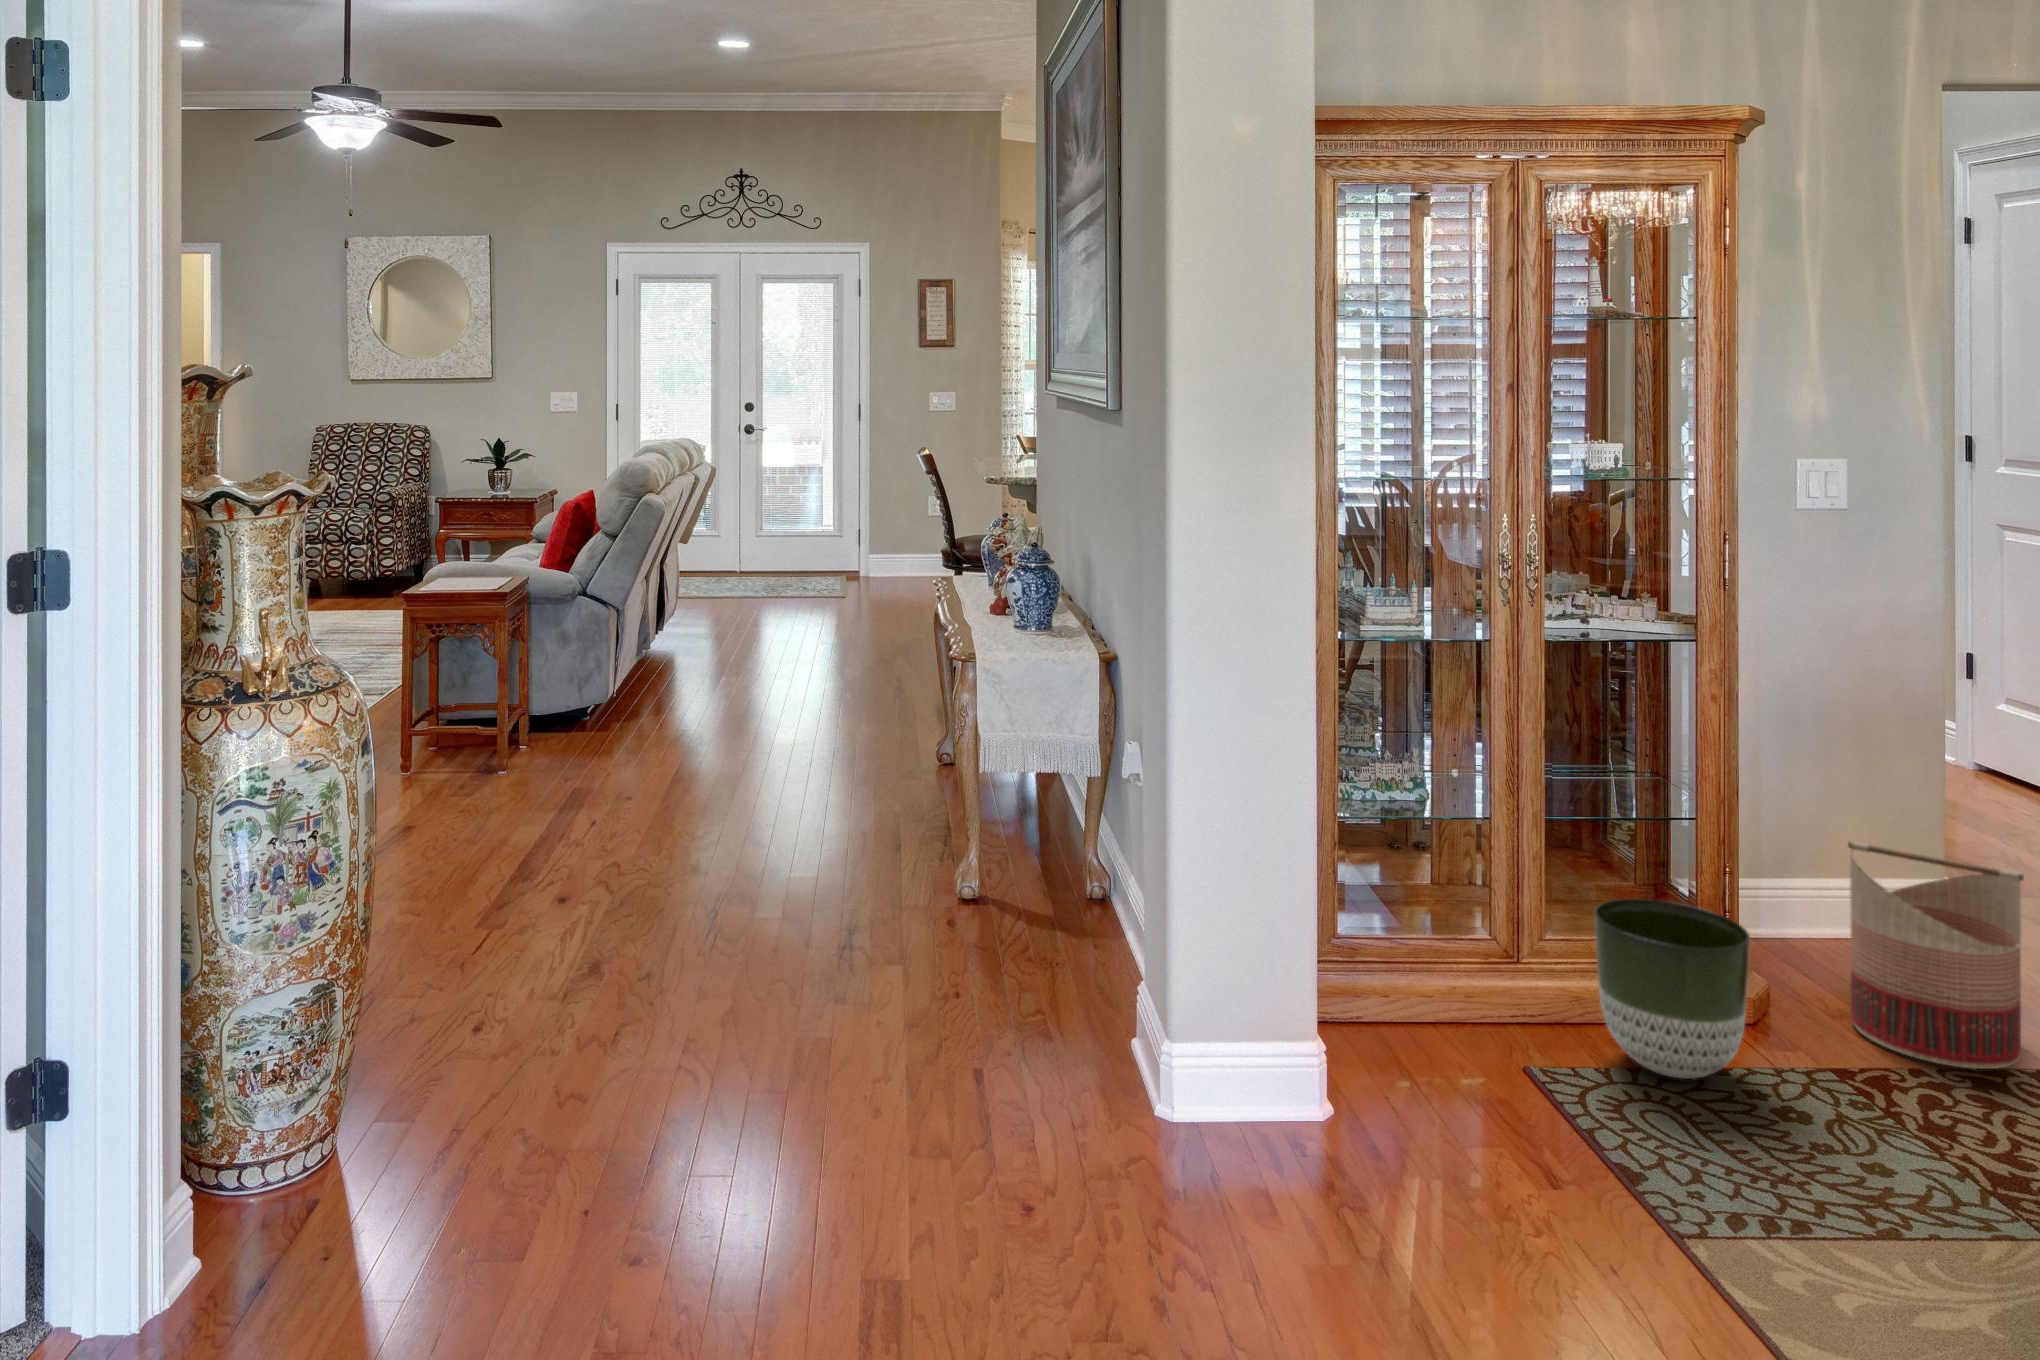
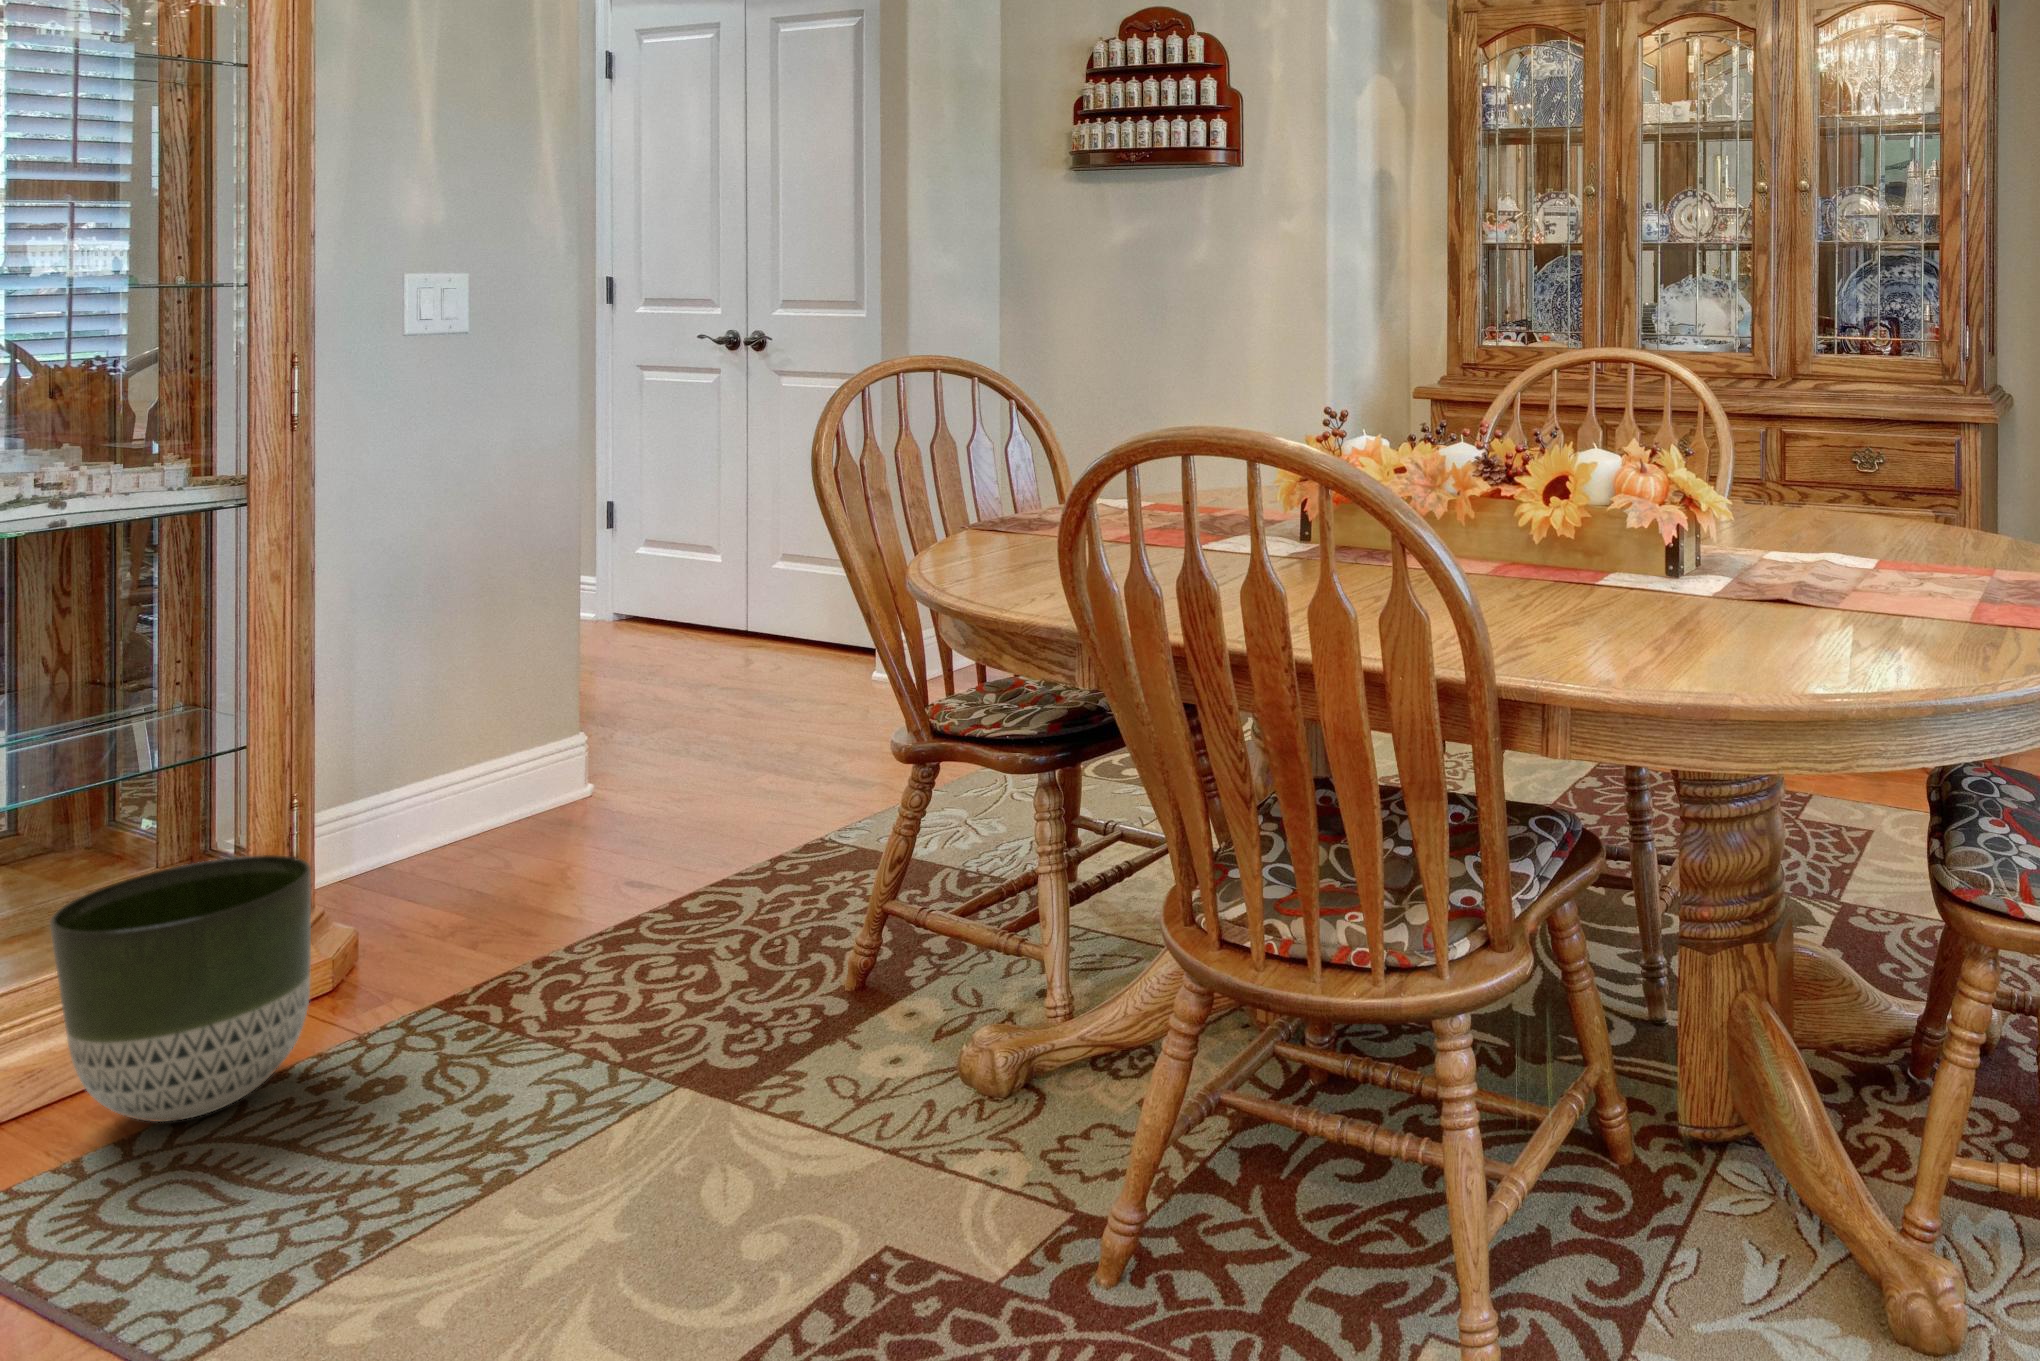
basket: present [1848,842,2024,1069] -> none [455,690,657,947]

